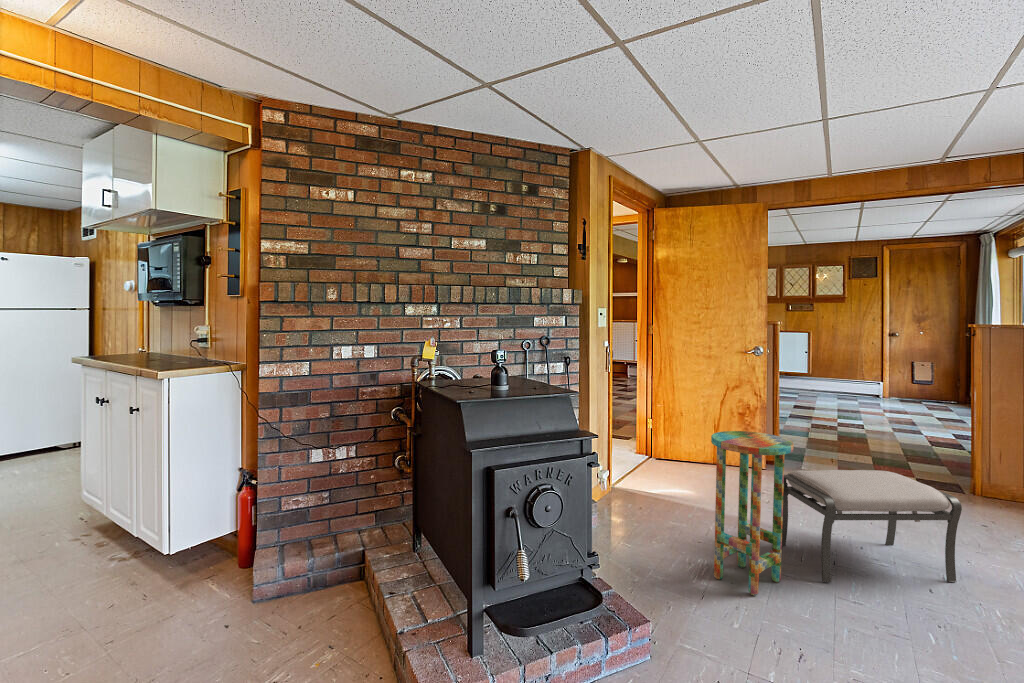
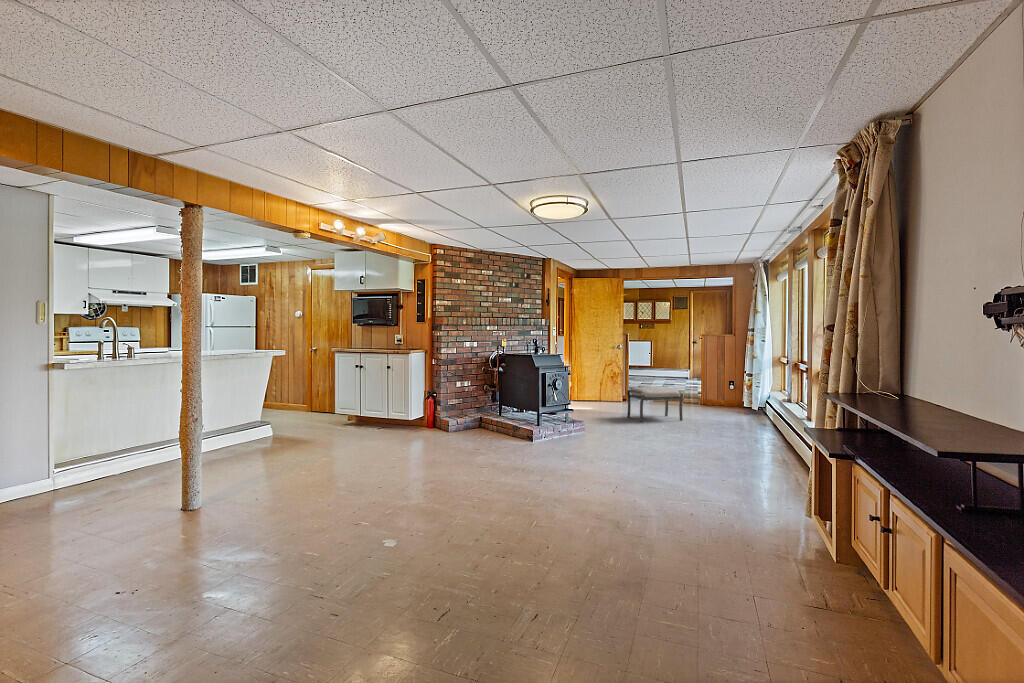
side table: present [711,431,794,596] -> none [603,372,630,425]

